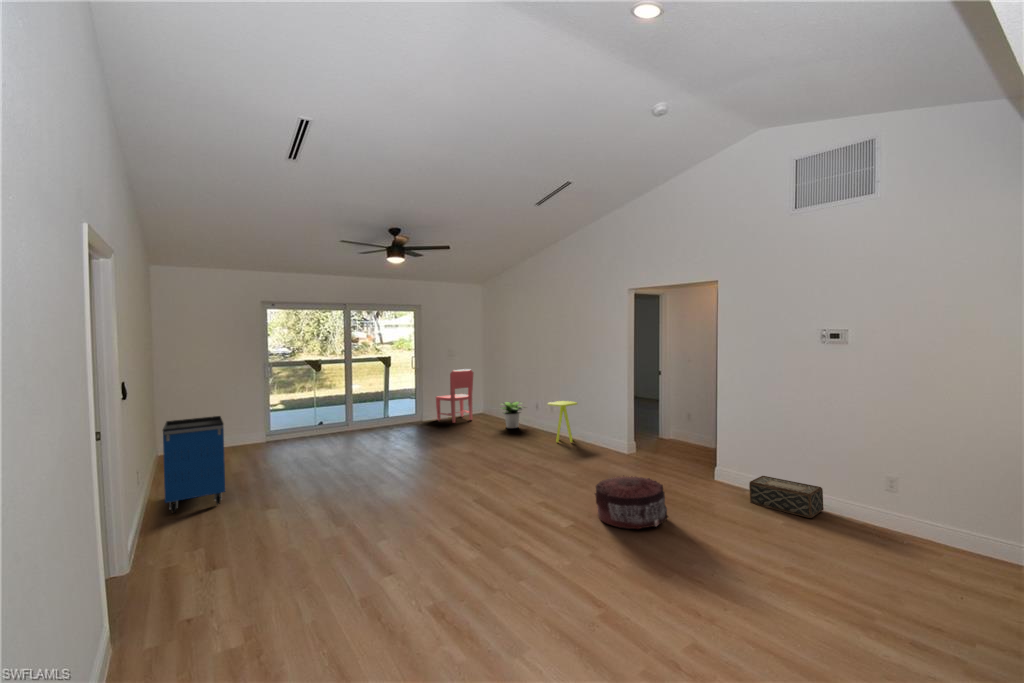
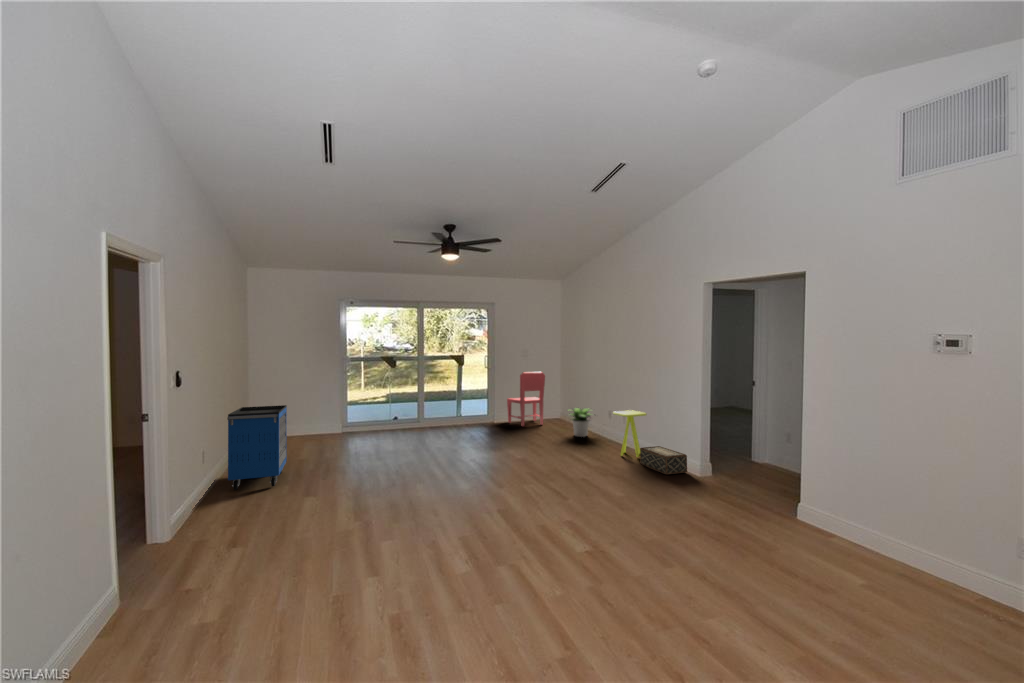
pouf: present [595,476,668,529] -> none [624,502,710,569]
woven basket: present [749,476,824,518] -> present [640,446,687,474]

